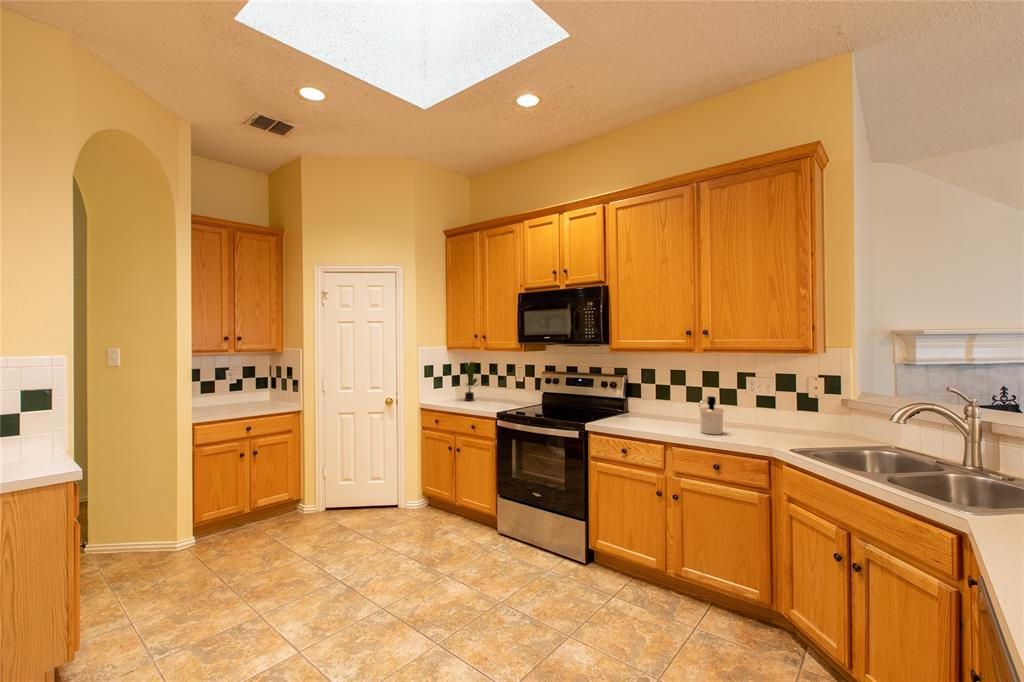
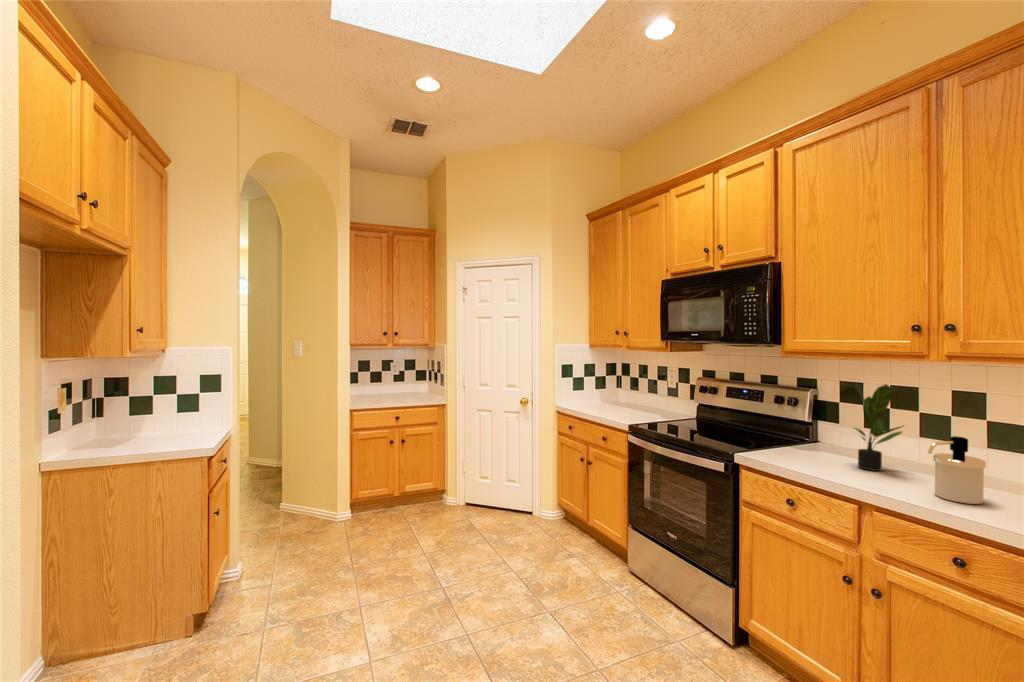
potted plant: present [465,362,477,401] -> present [855,384,902,471]

